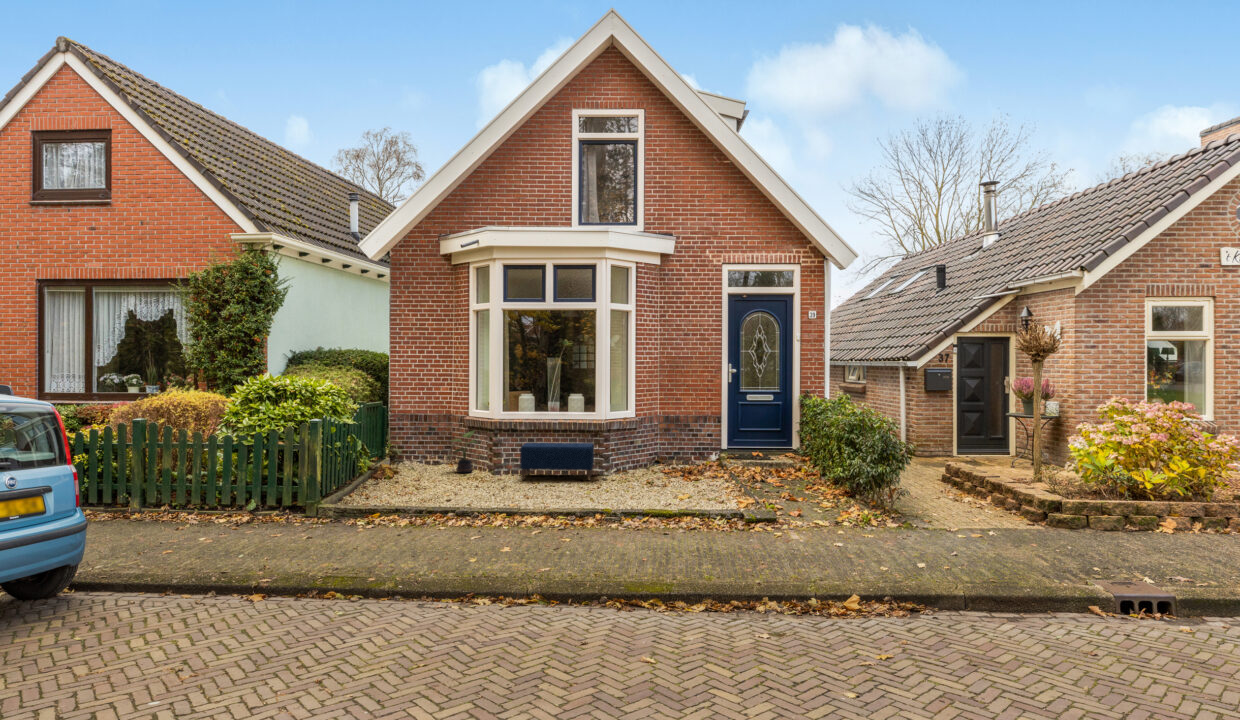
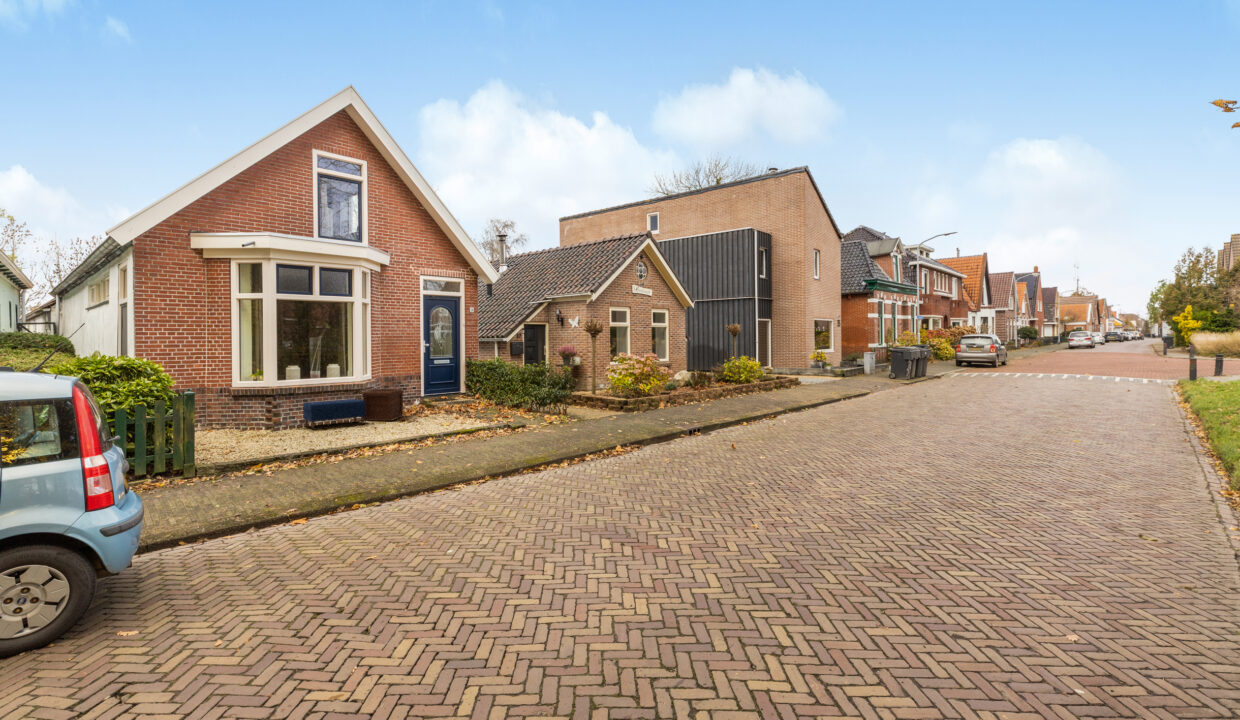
potted plant: present [452,431,477,473] -> none [232,397,261,432]
wooden crate: none [600,432,659,481] -> present [363,389,403,421]

